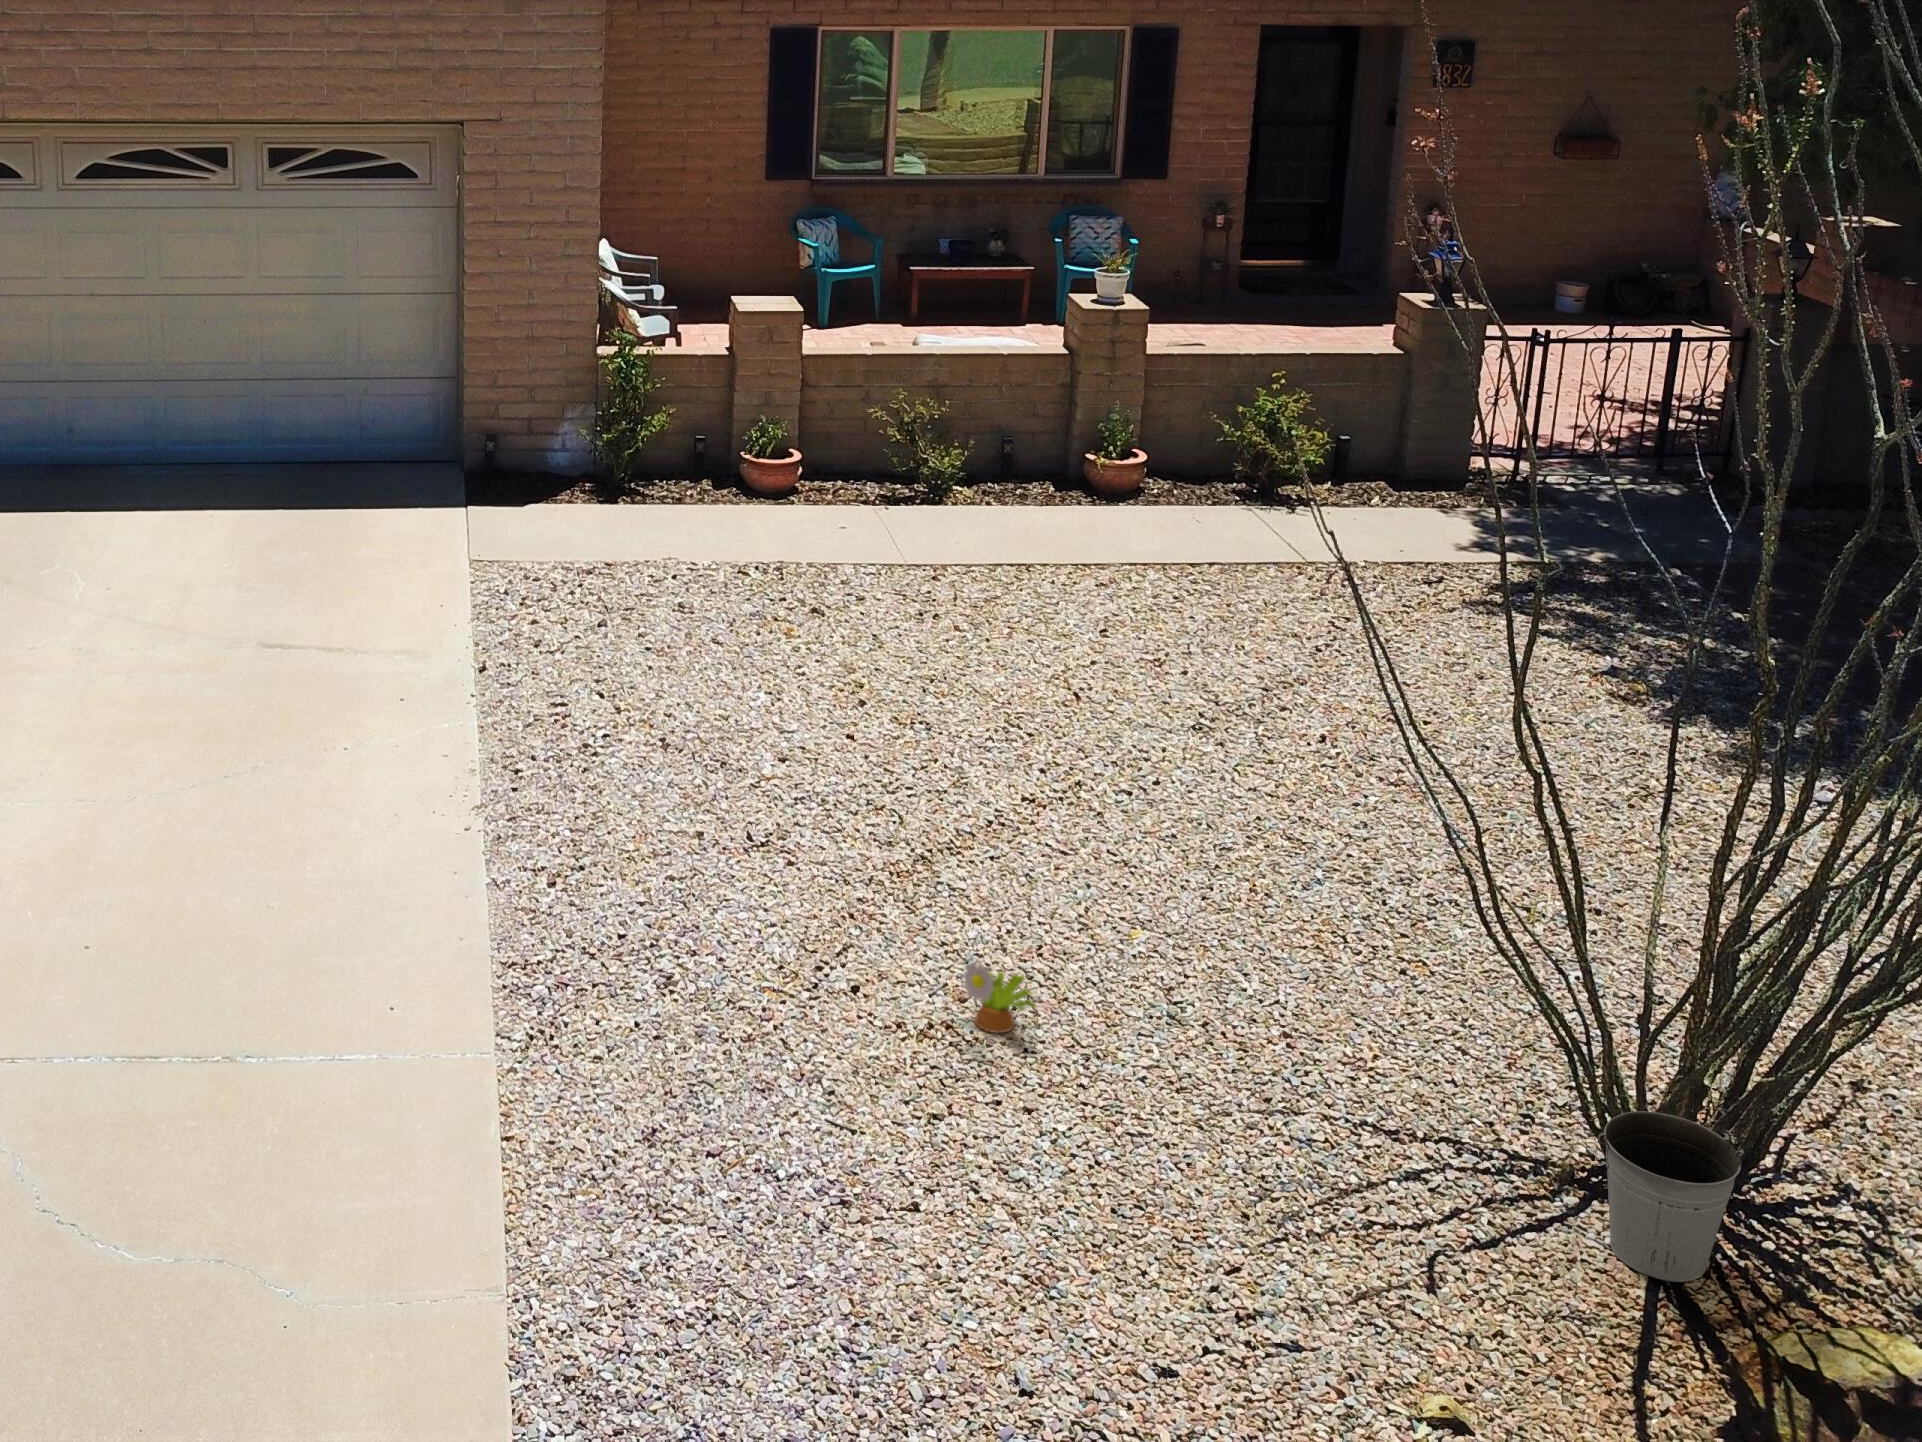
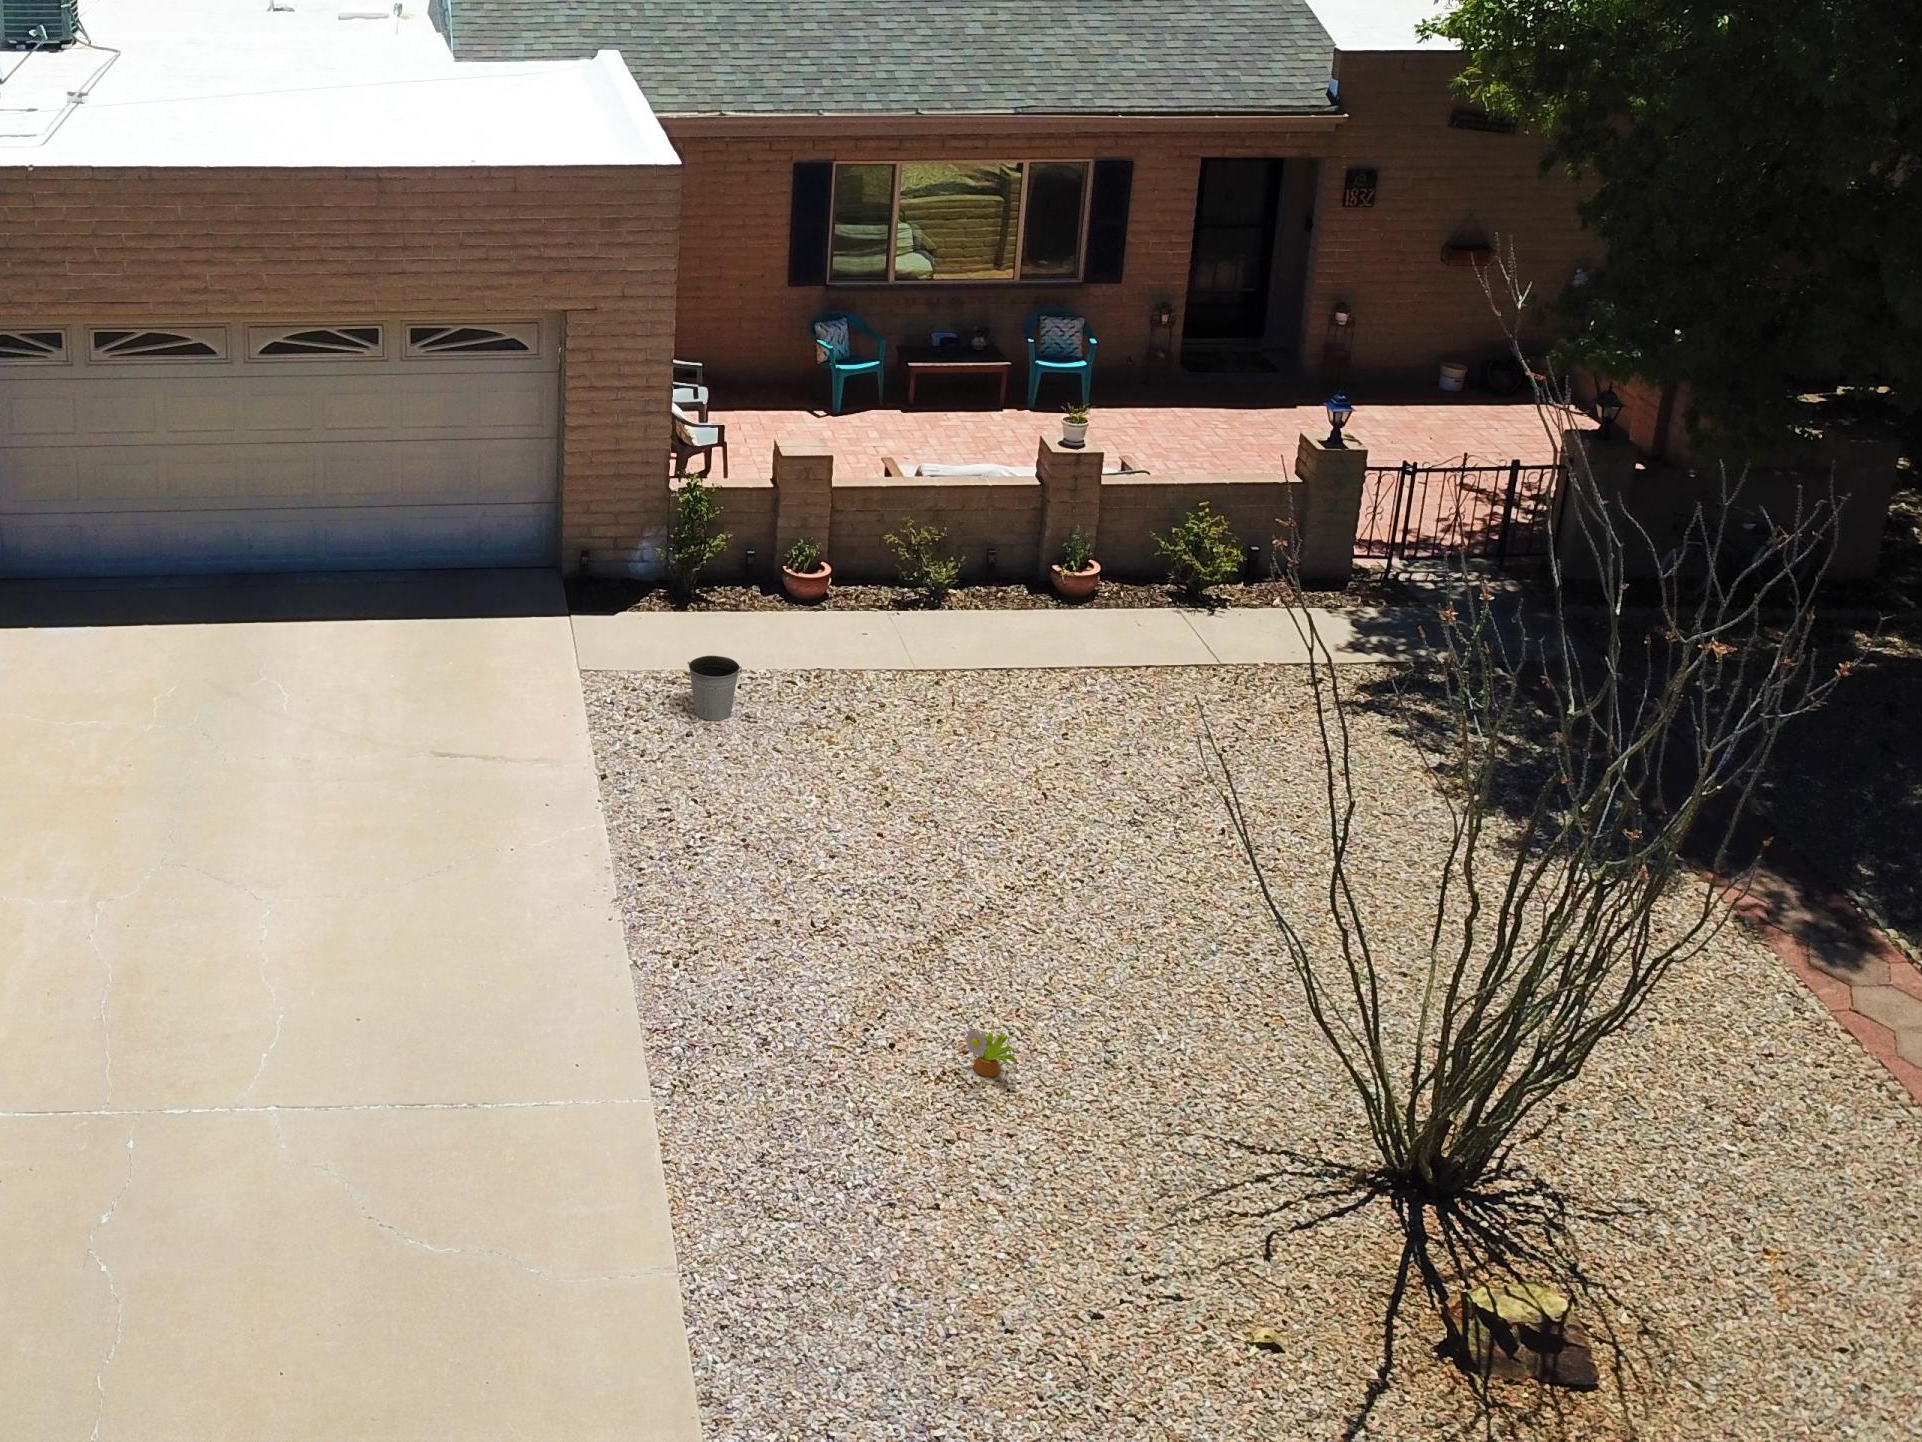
bucket: present [1598,1111,1744,1282] -> present [688,656,742,720]

